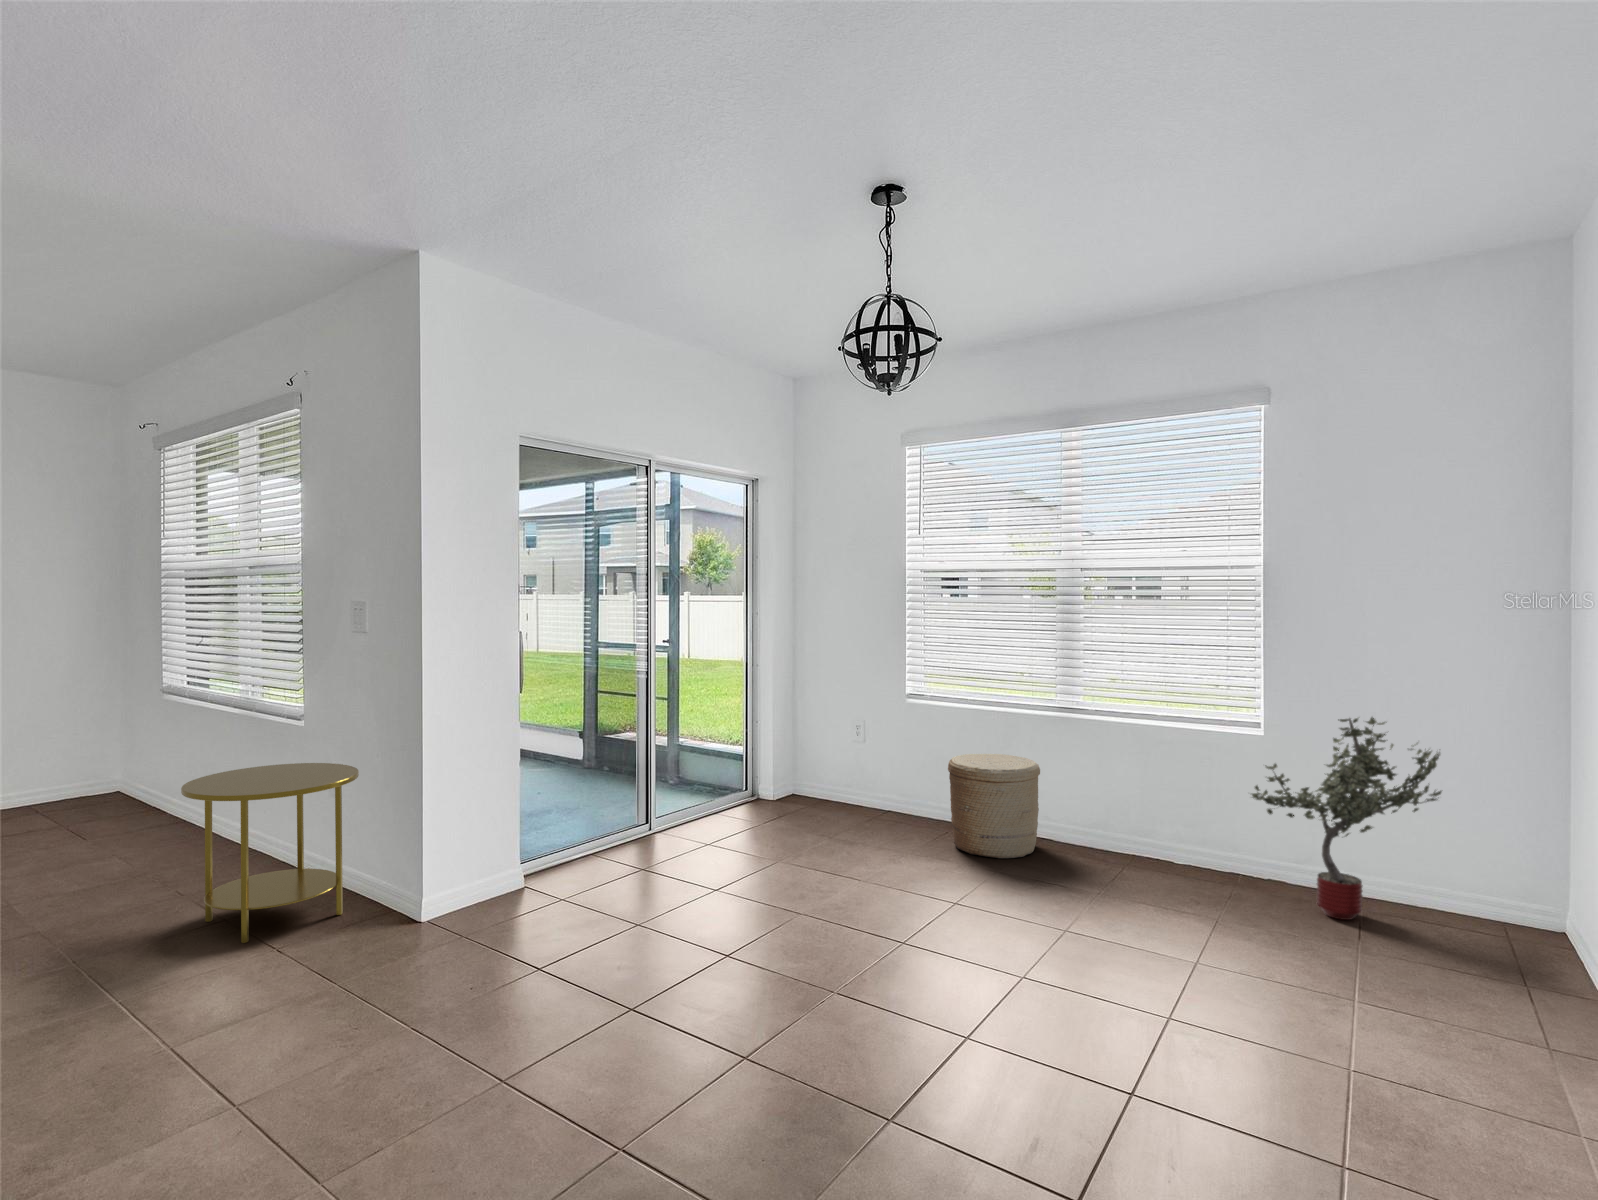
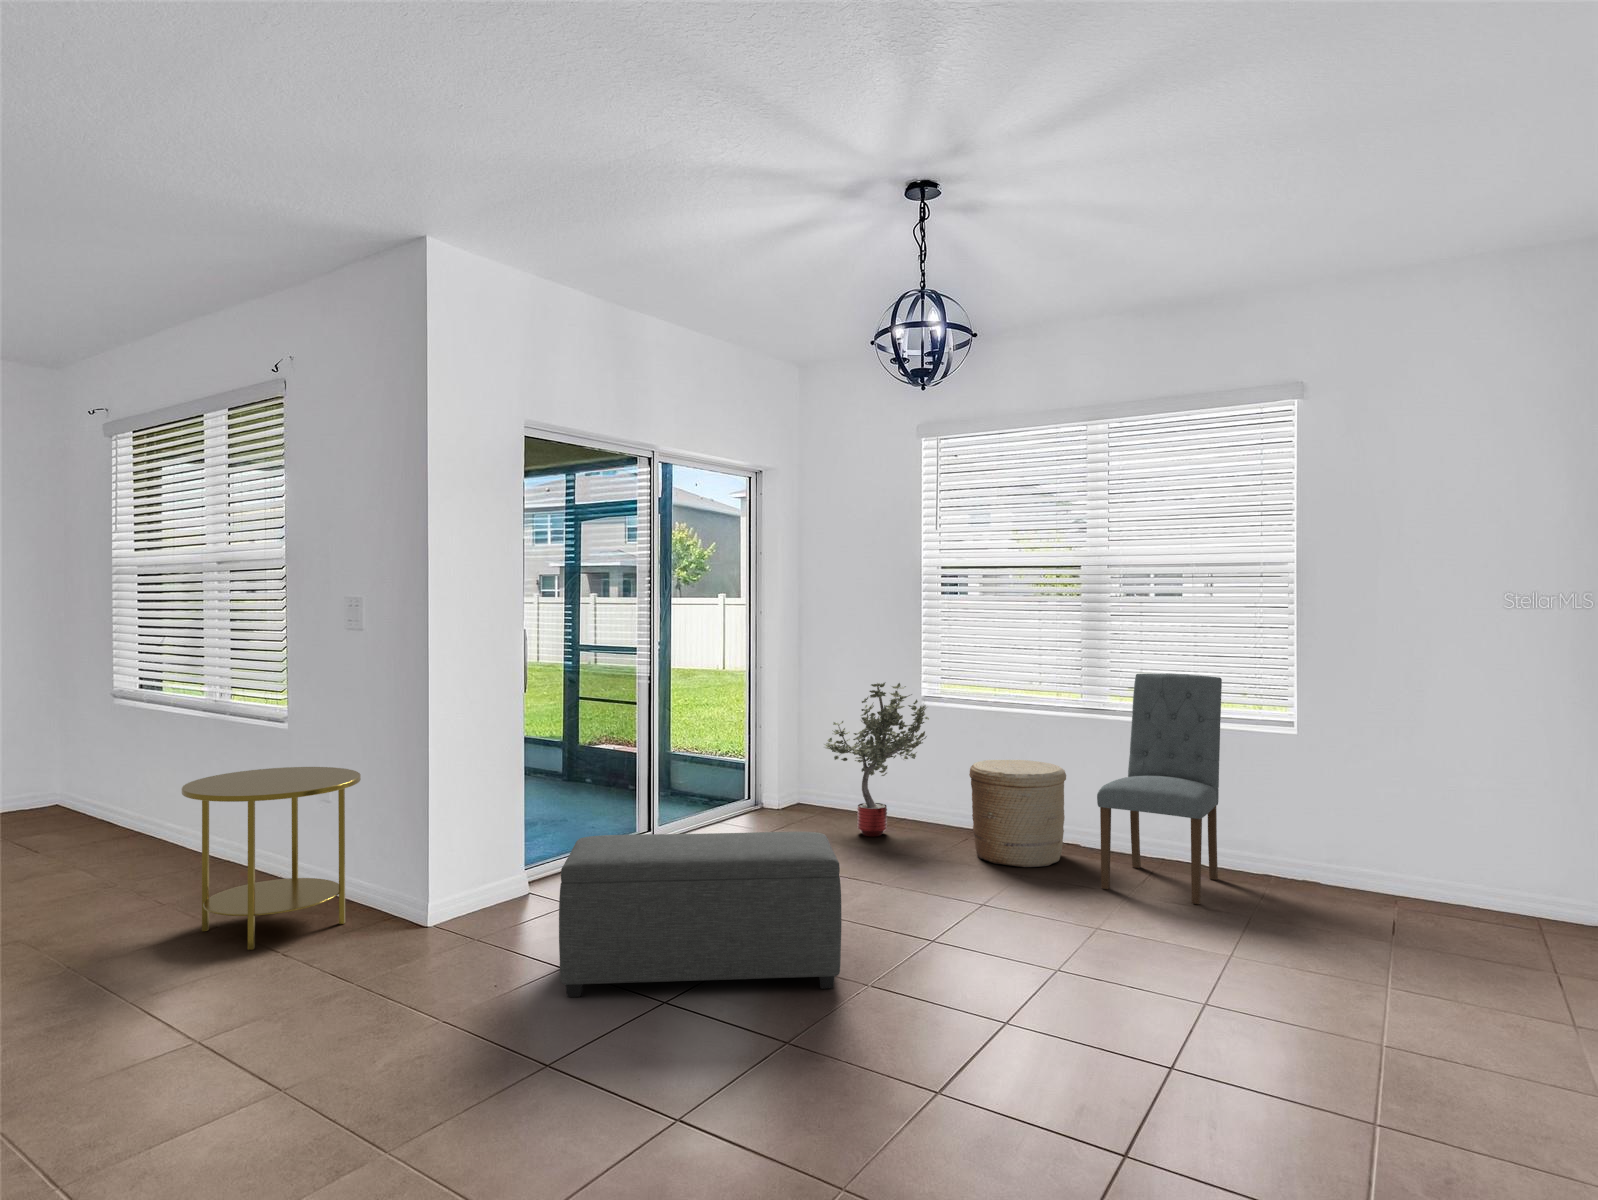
dining chair: none [1068,674,1191,901] -> present [1097,674,1222,904]
potted tree: present [1252,717,1442,920] -> present [825,683,929,836]
ottoman: none [526,833,806,1000] -> present [559,832,841,997]

